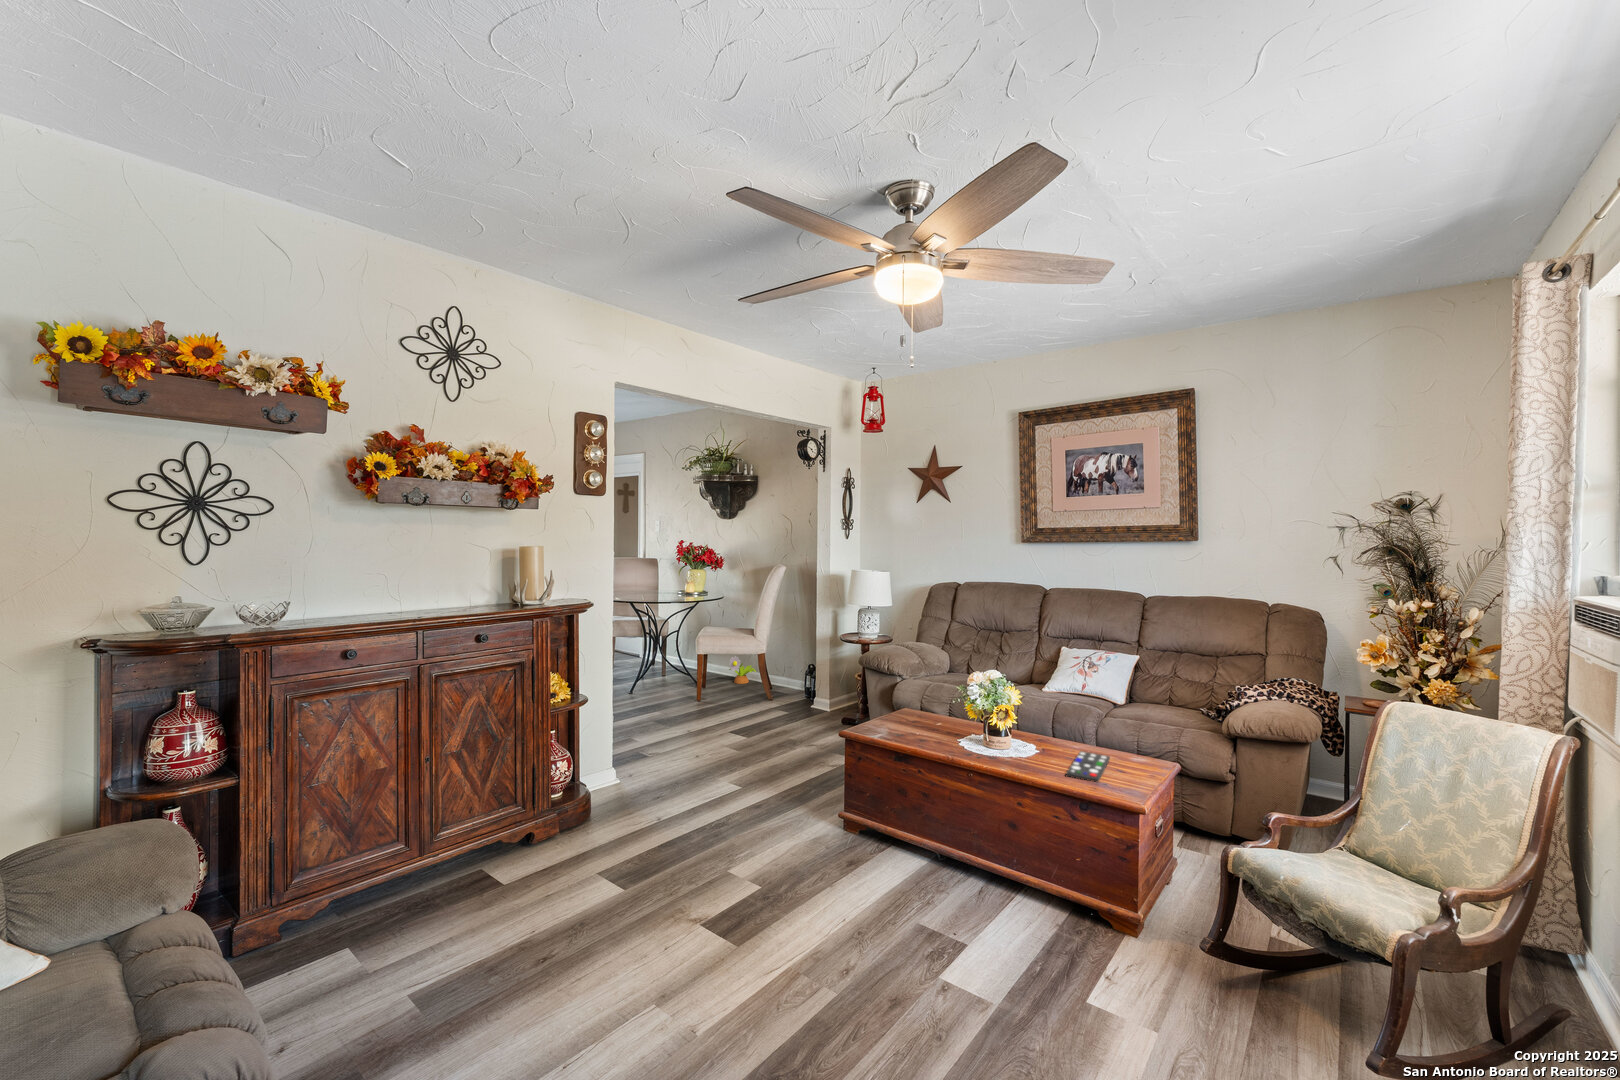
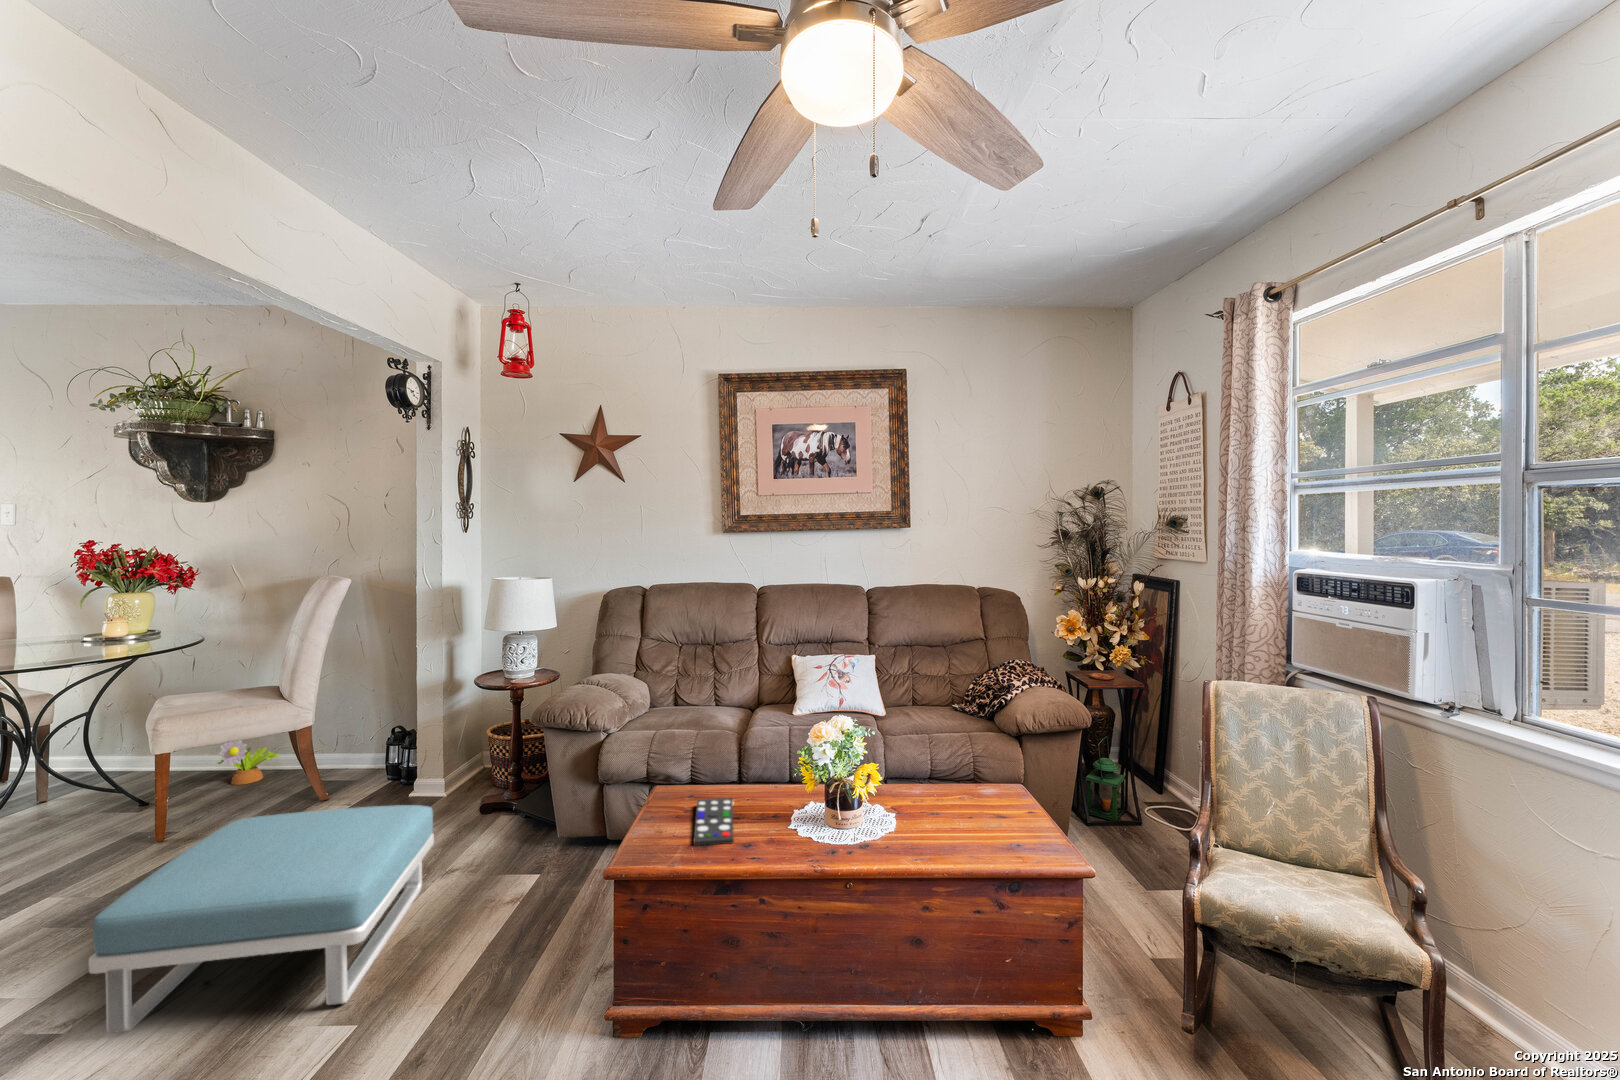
footstool: none [650,687,798,781] -> present [89,805,434,1033]
remote control: present [1066,751,1110,782] -> present [693,798,734,846]

